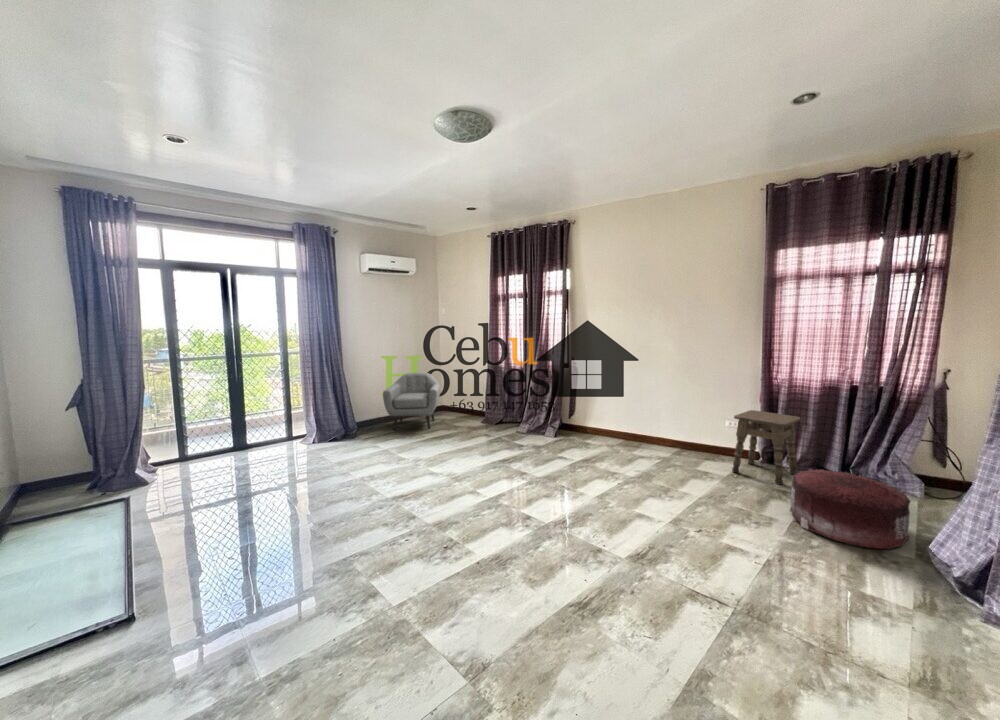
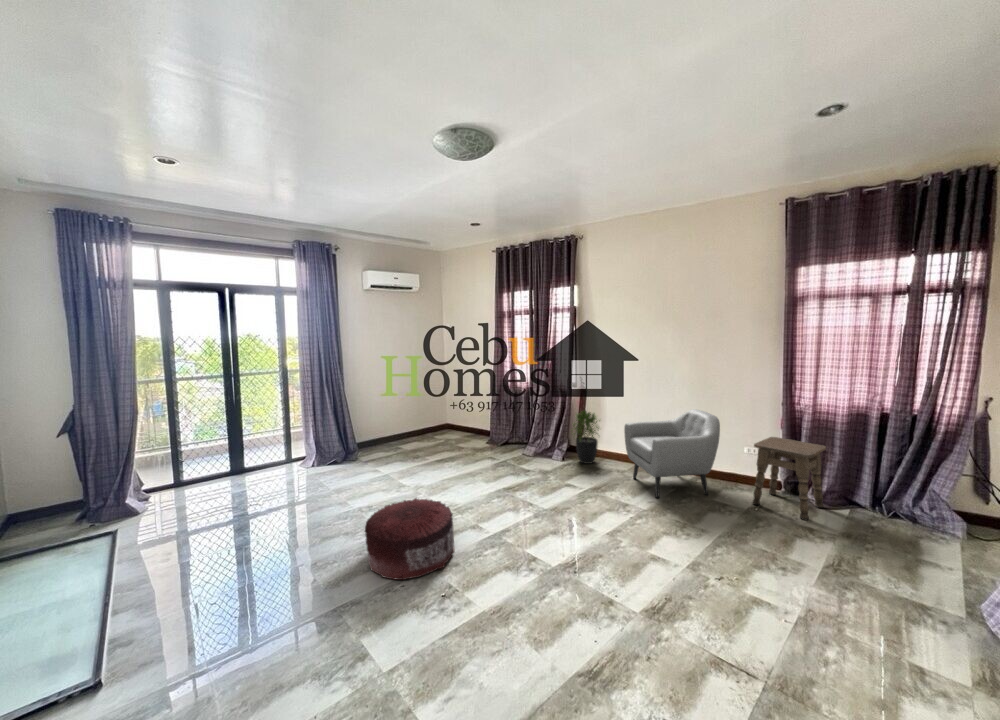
armchair: present [383,373,440,430] -> present [624,409,720,498]
potted plant: none [561,388,593,440] -> present [573,411,600,464]
pouf: present [790,469,910,549] -> present [365,498,455,580]

